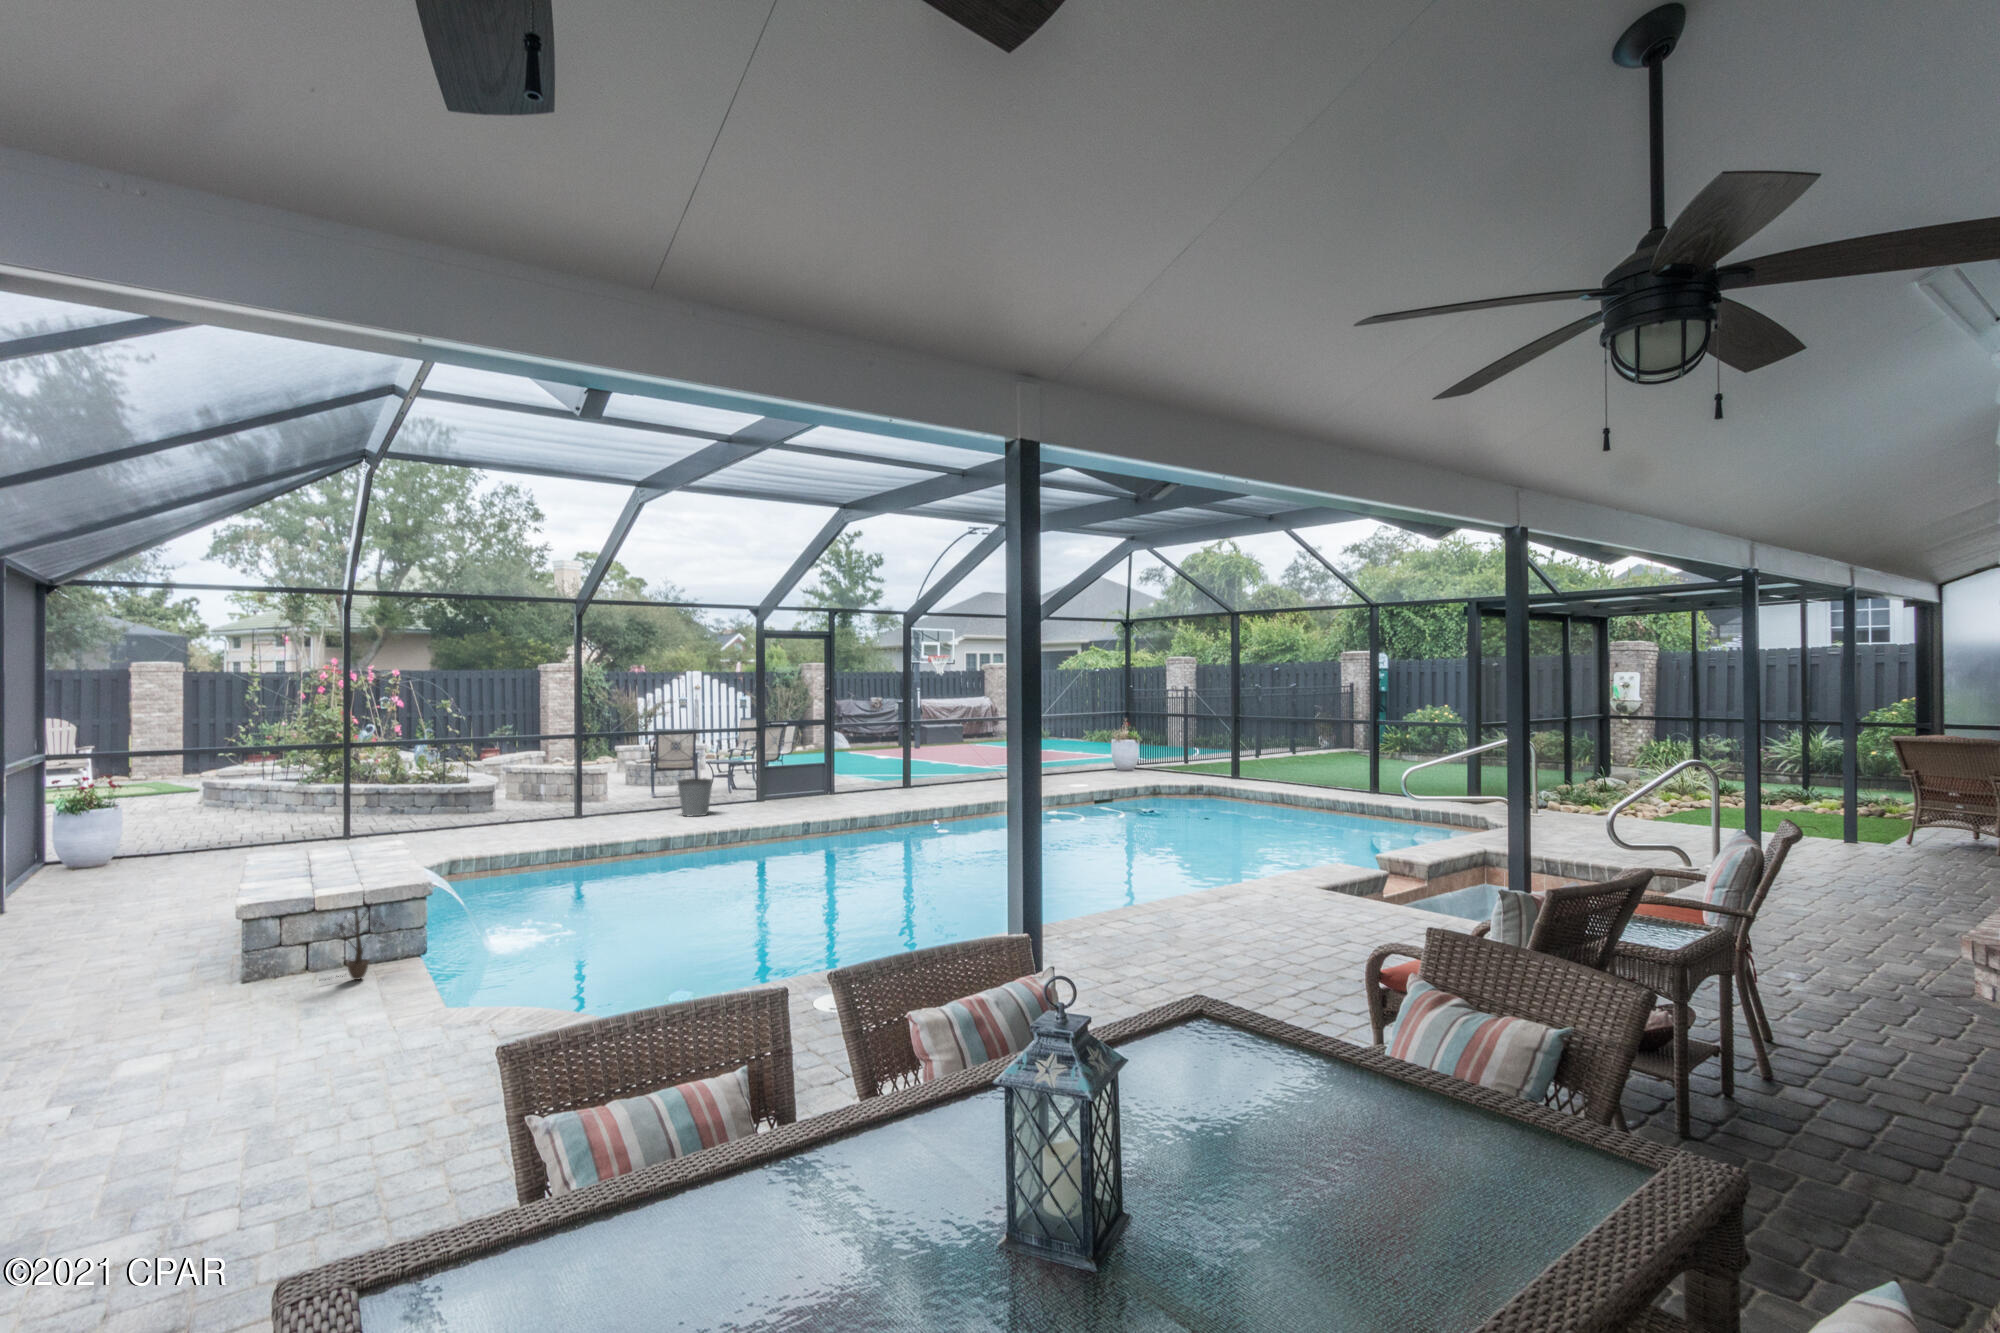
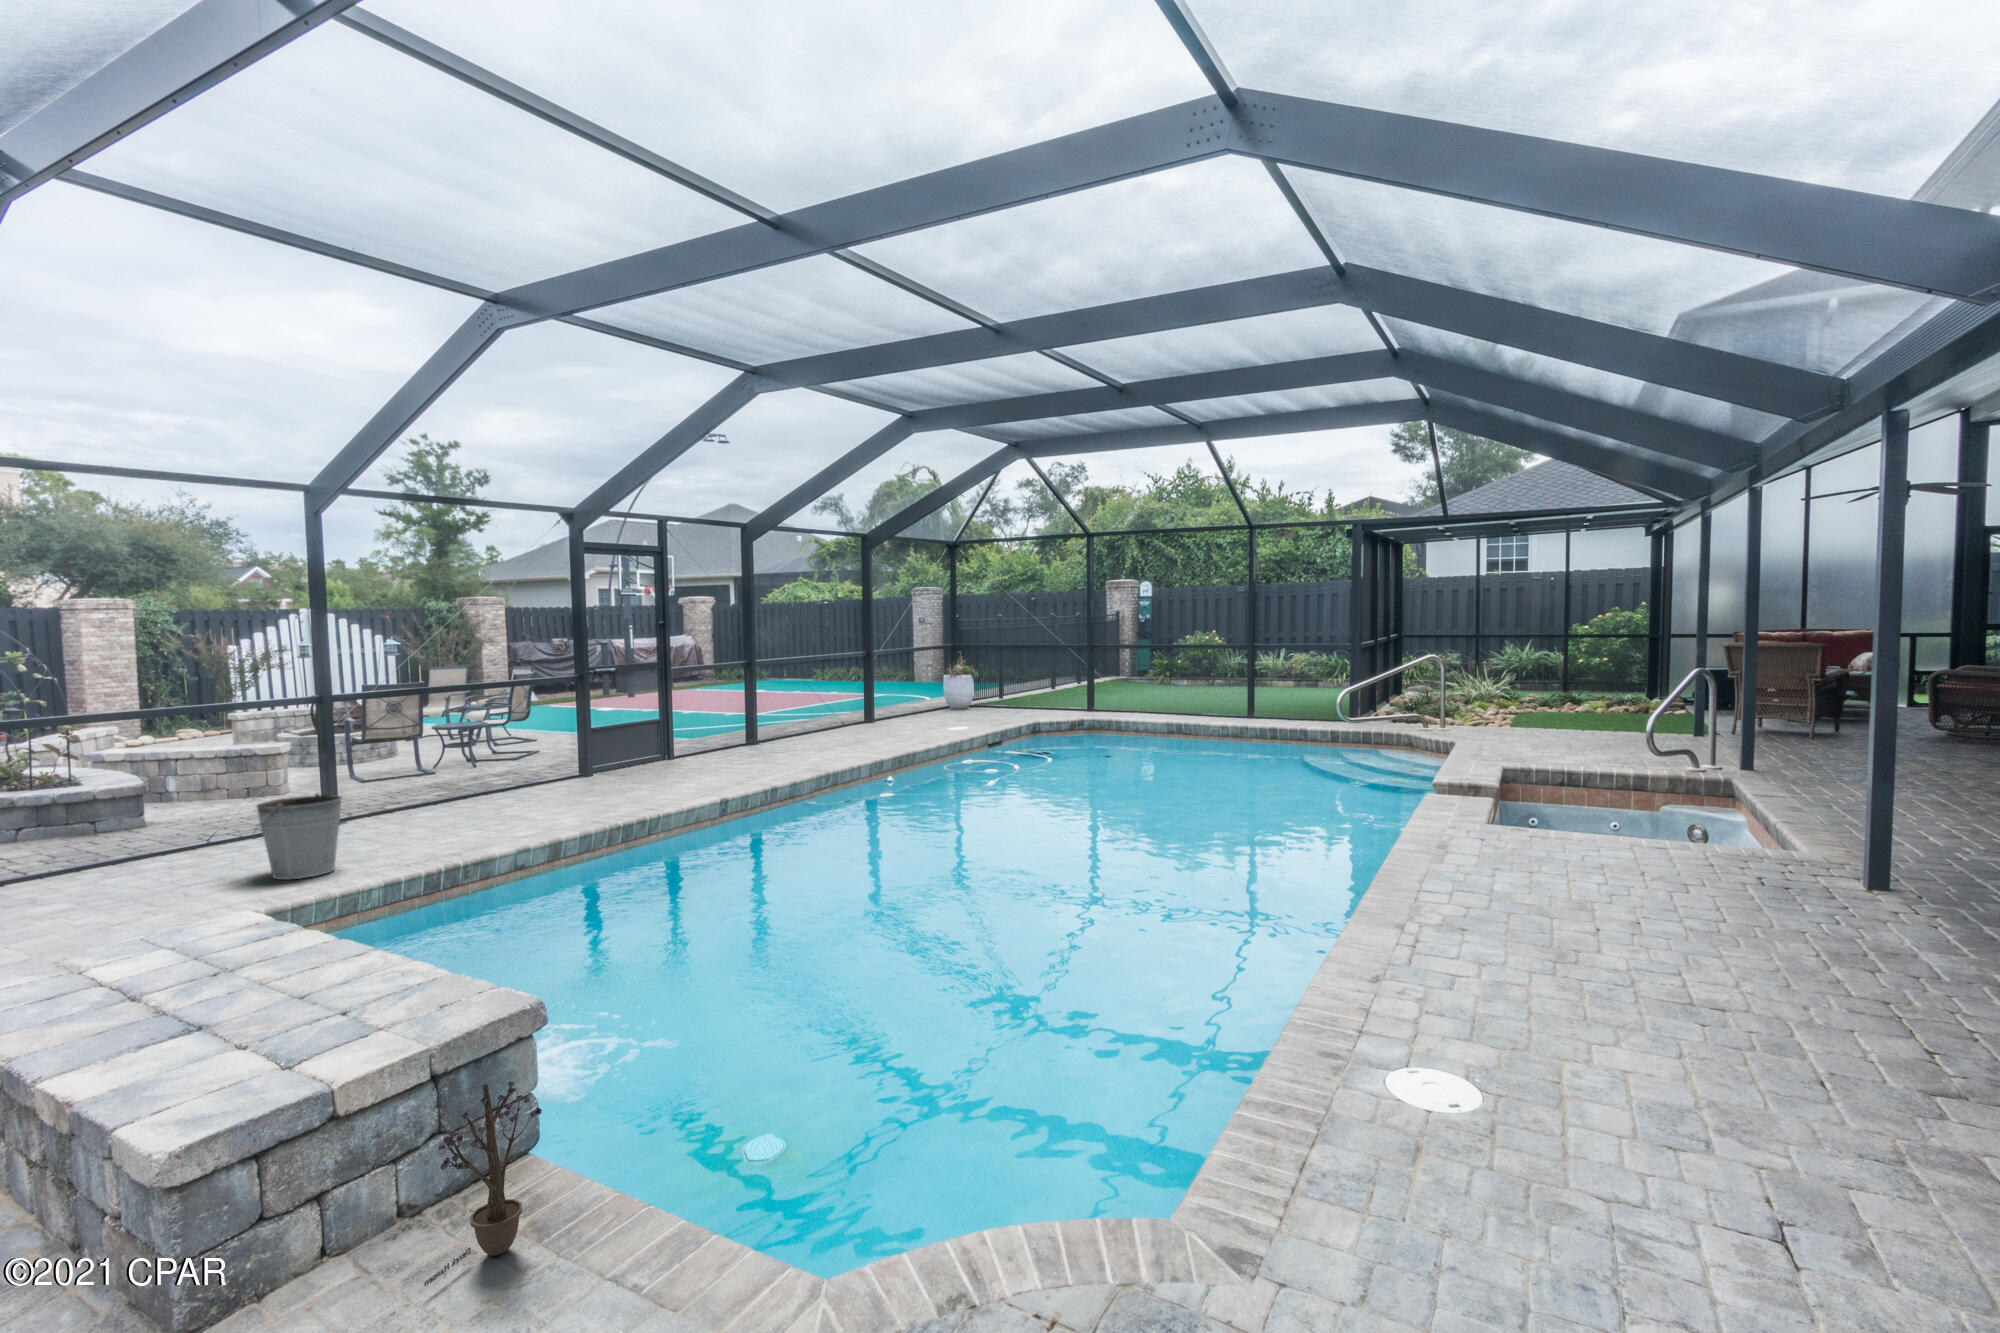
bucket: present [677,778,713,816] -> present [255,793,342,880]

